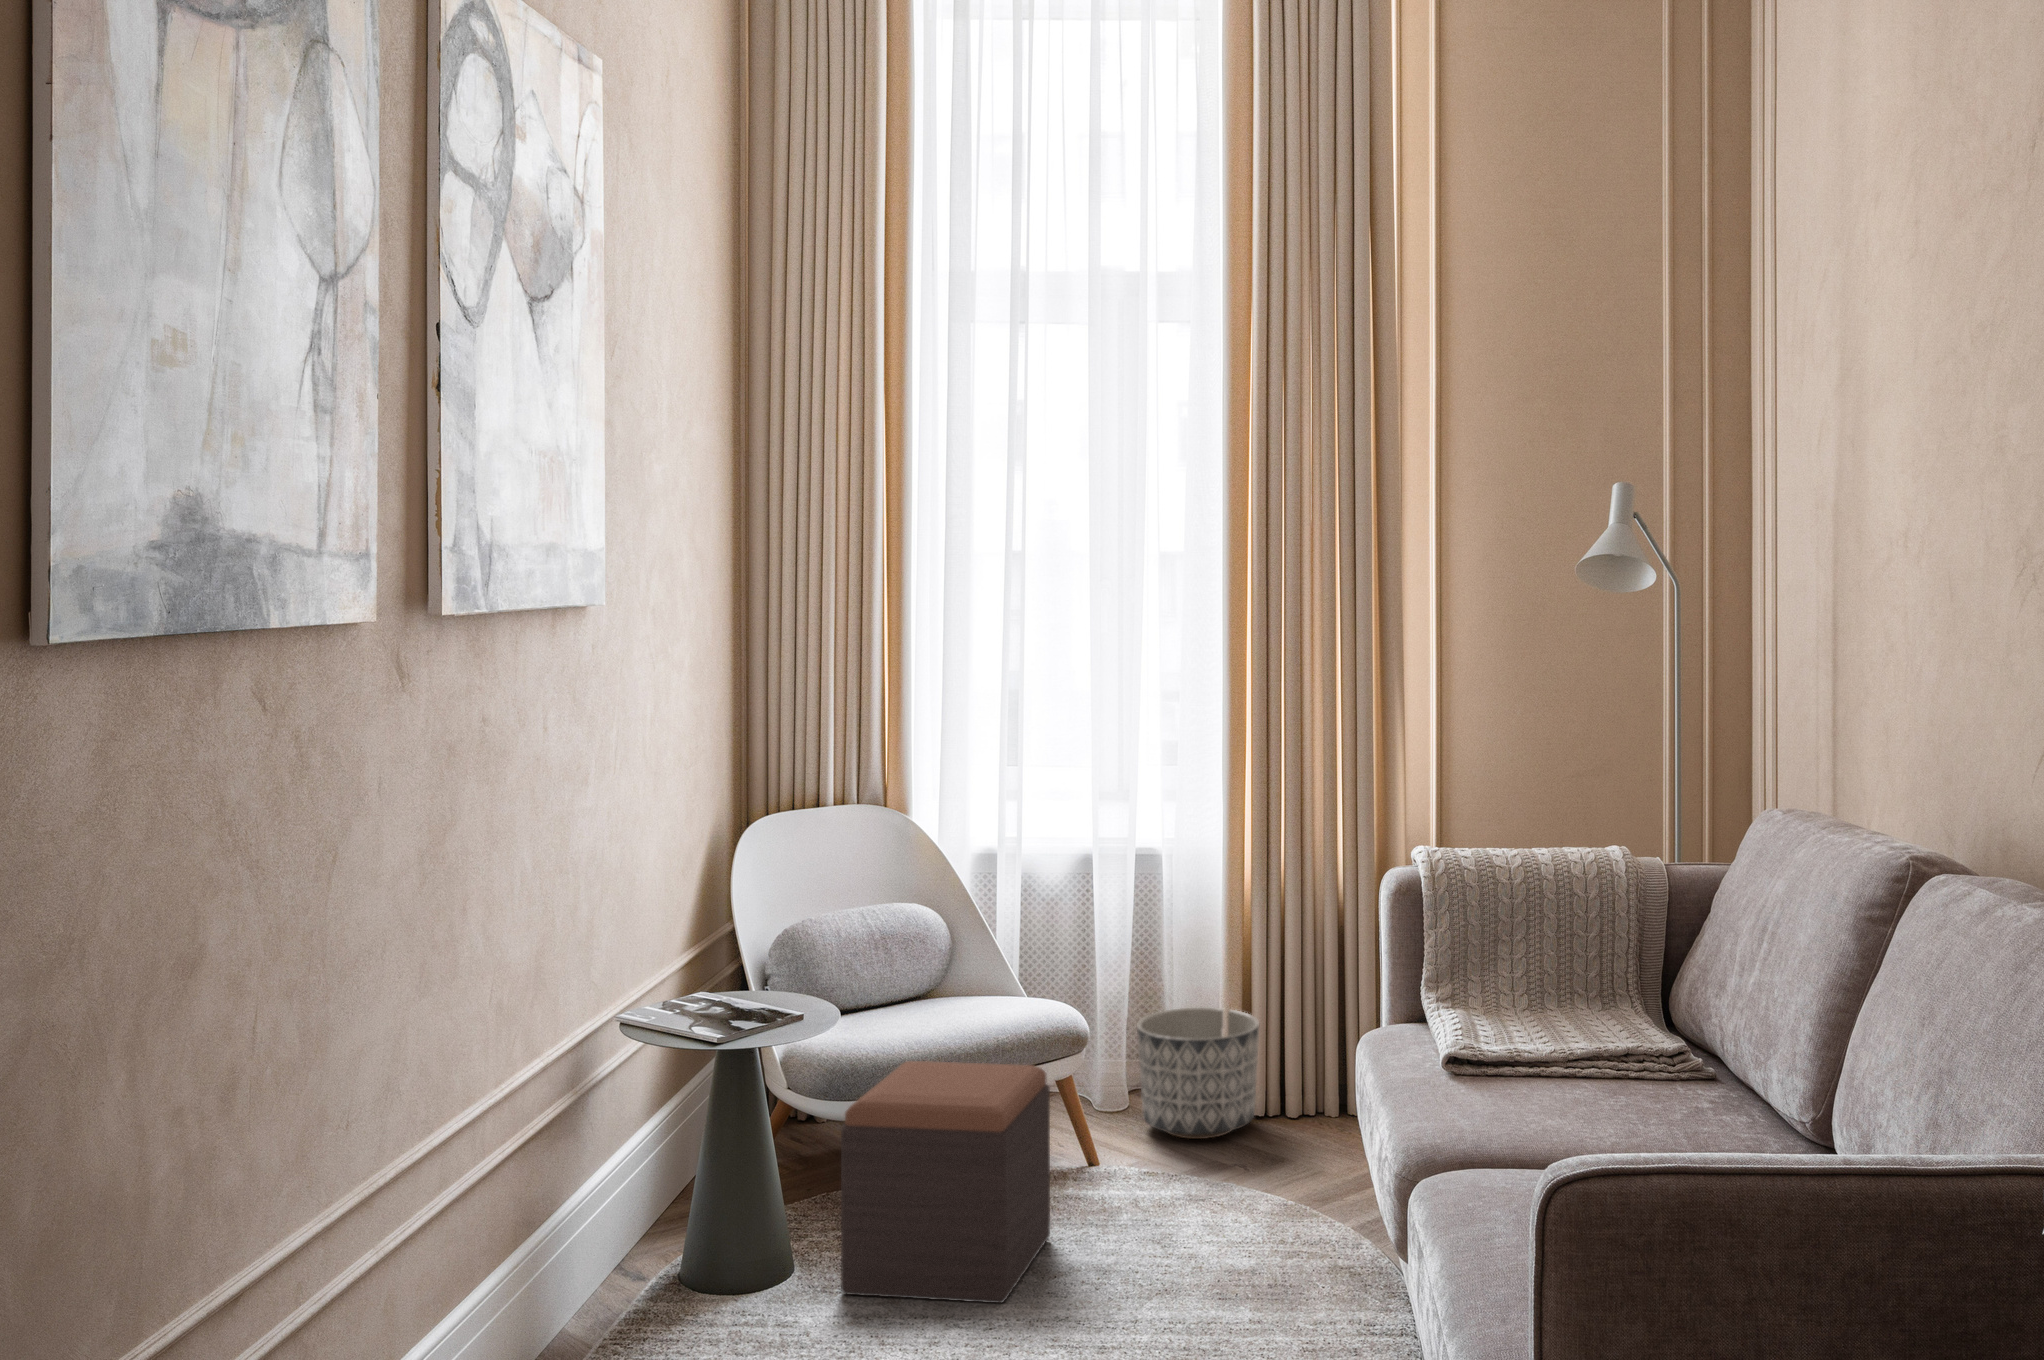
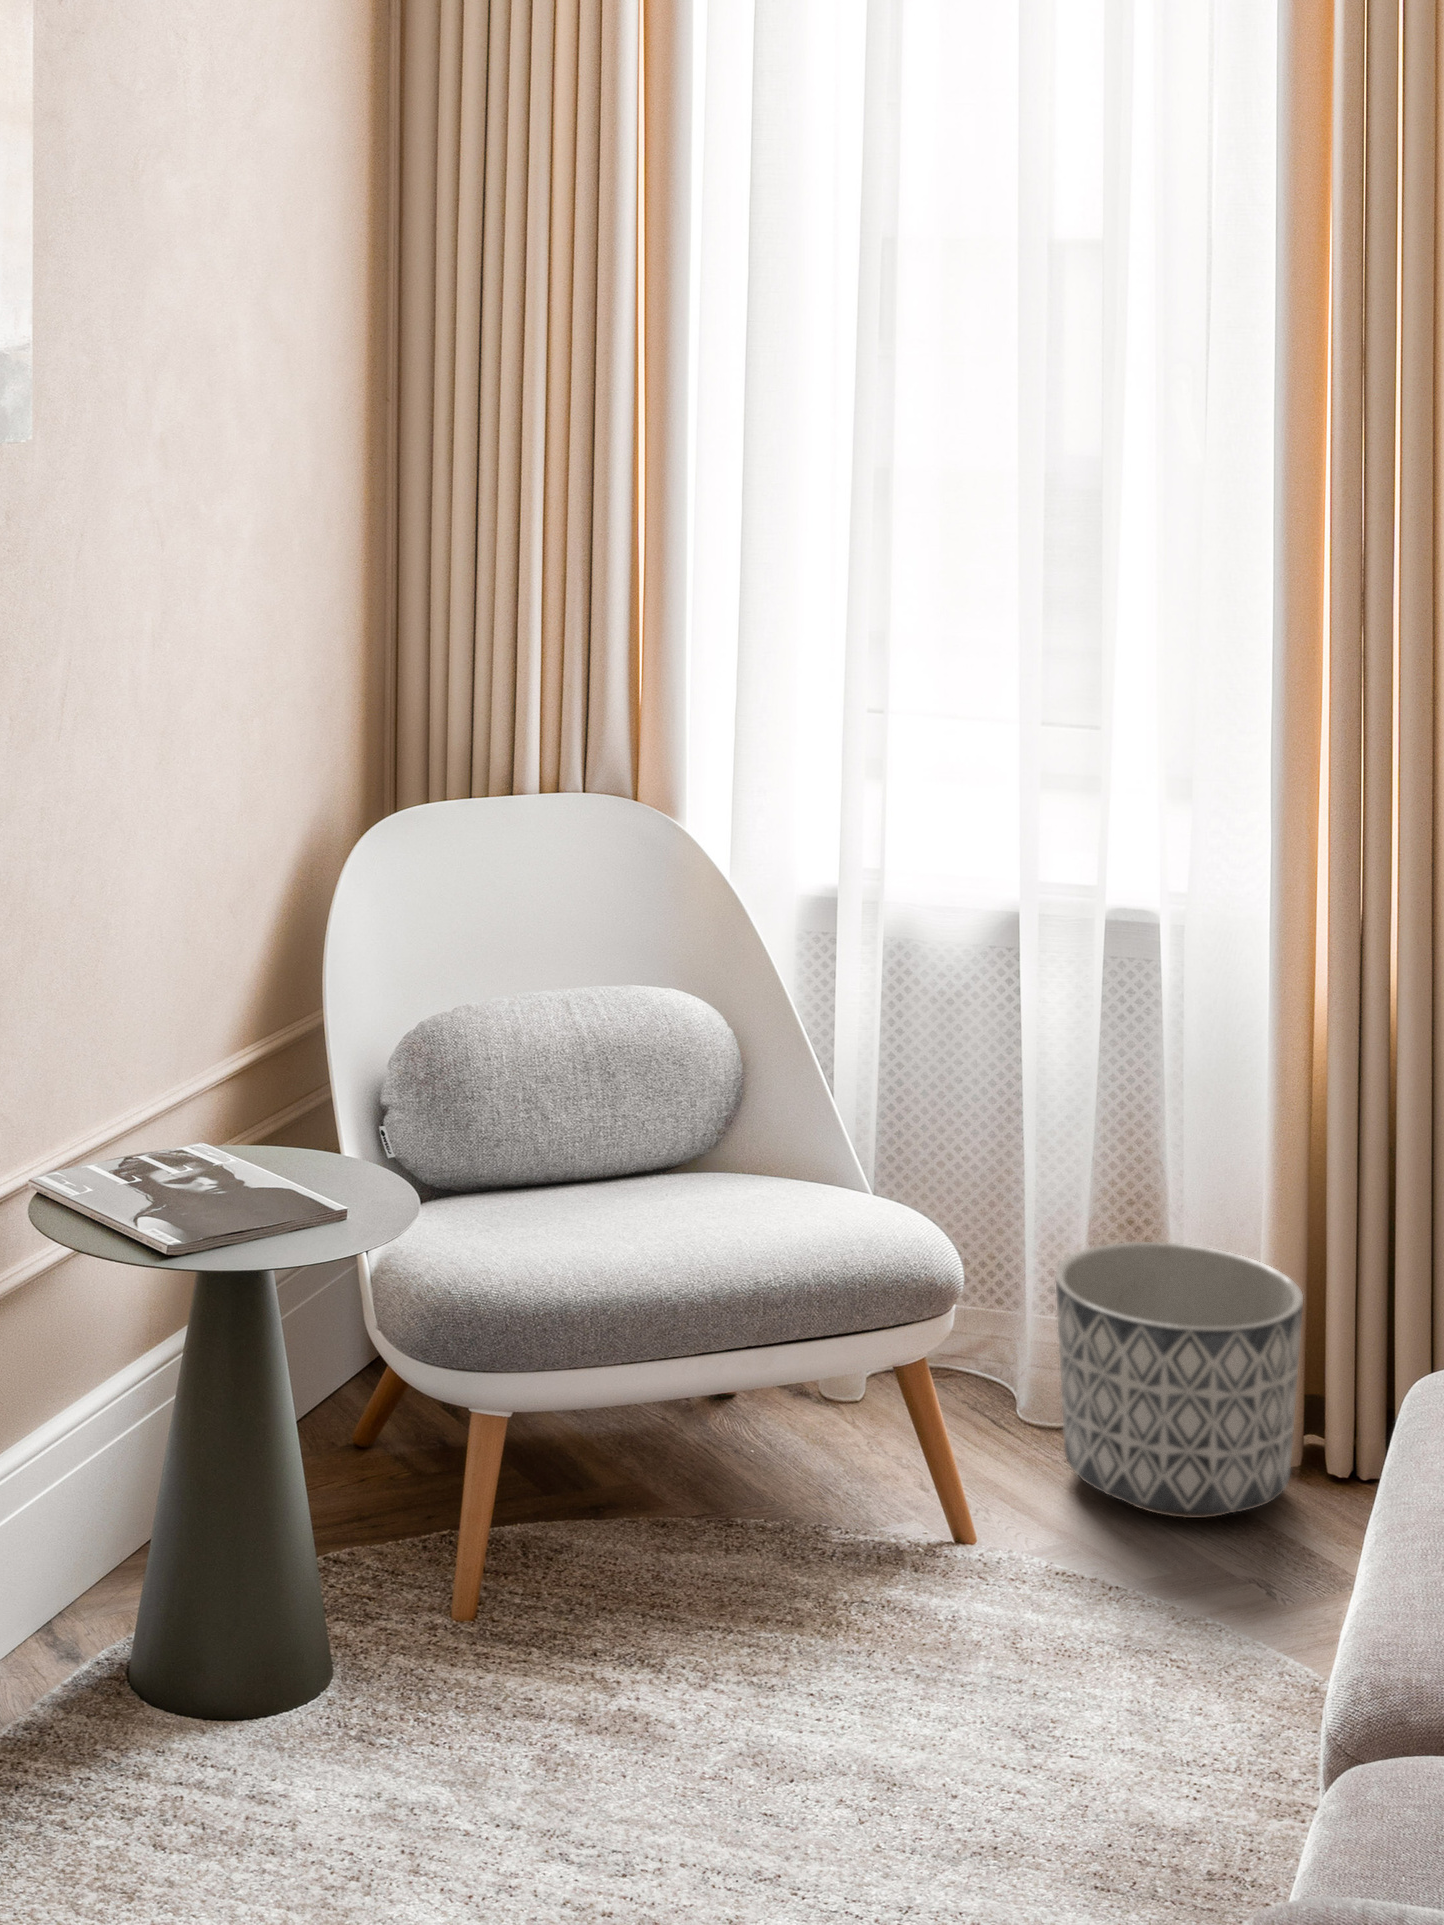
footstool: present [841,1061,1050,1303] -> none [386,1318,805,1844]

